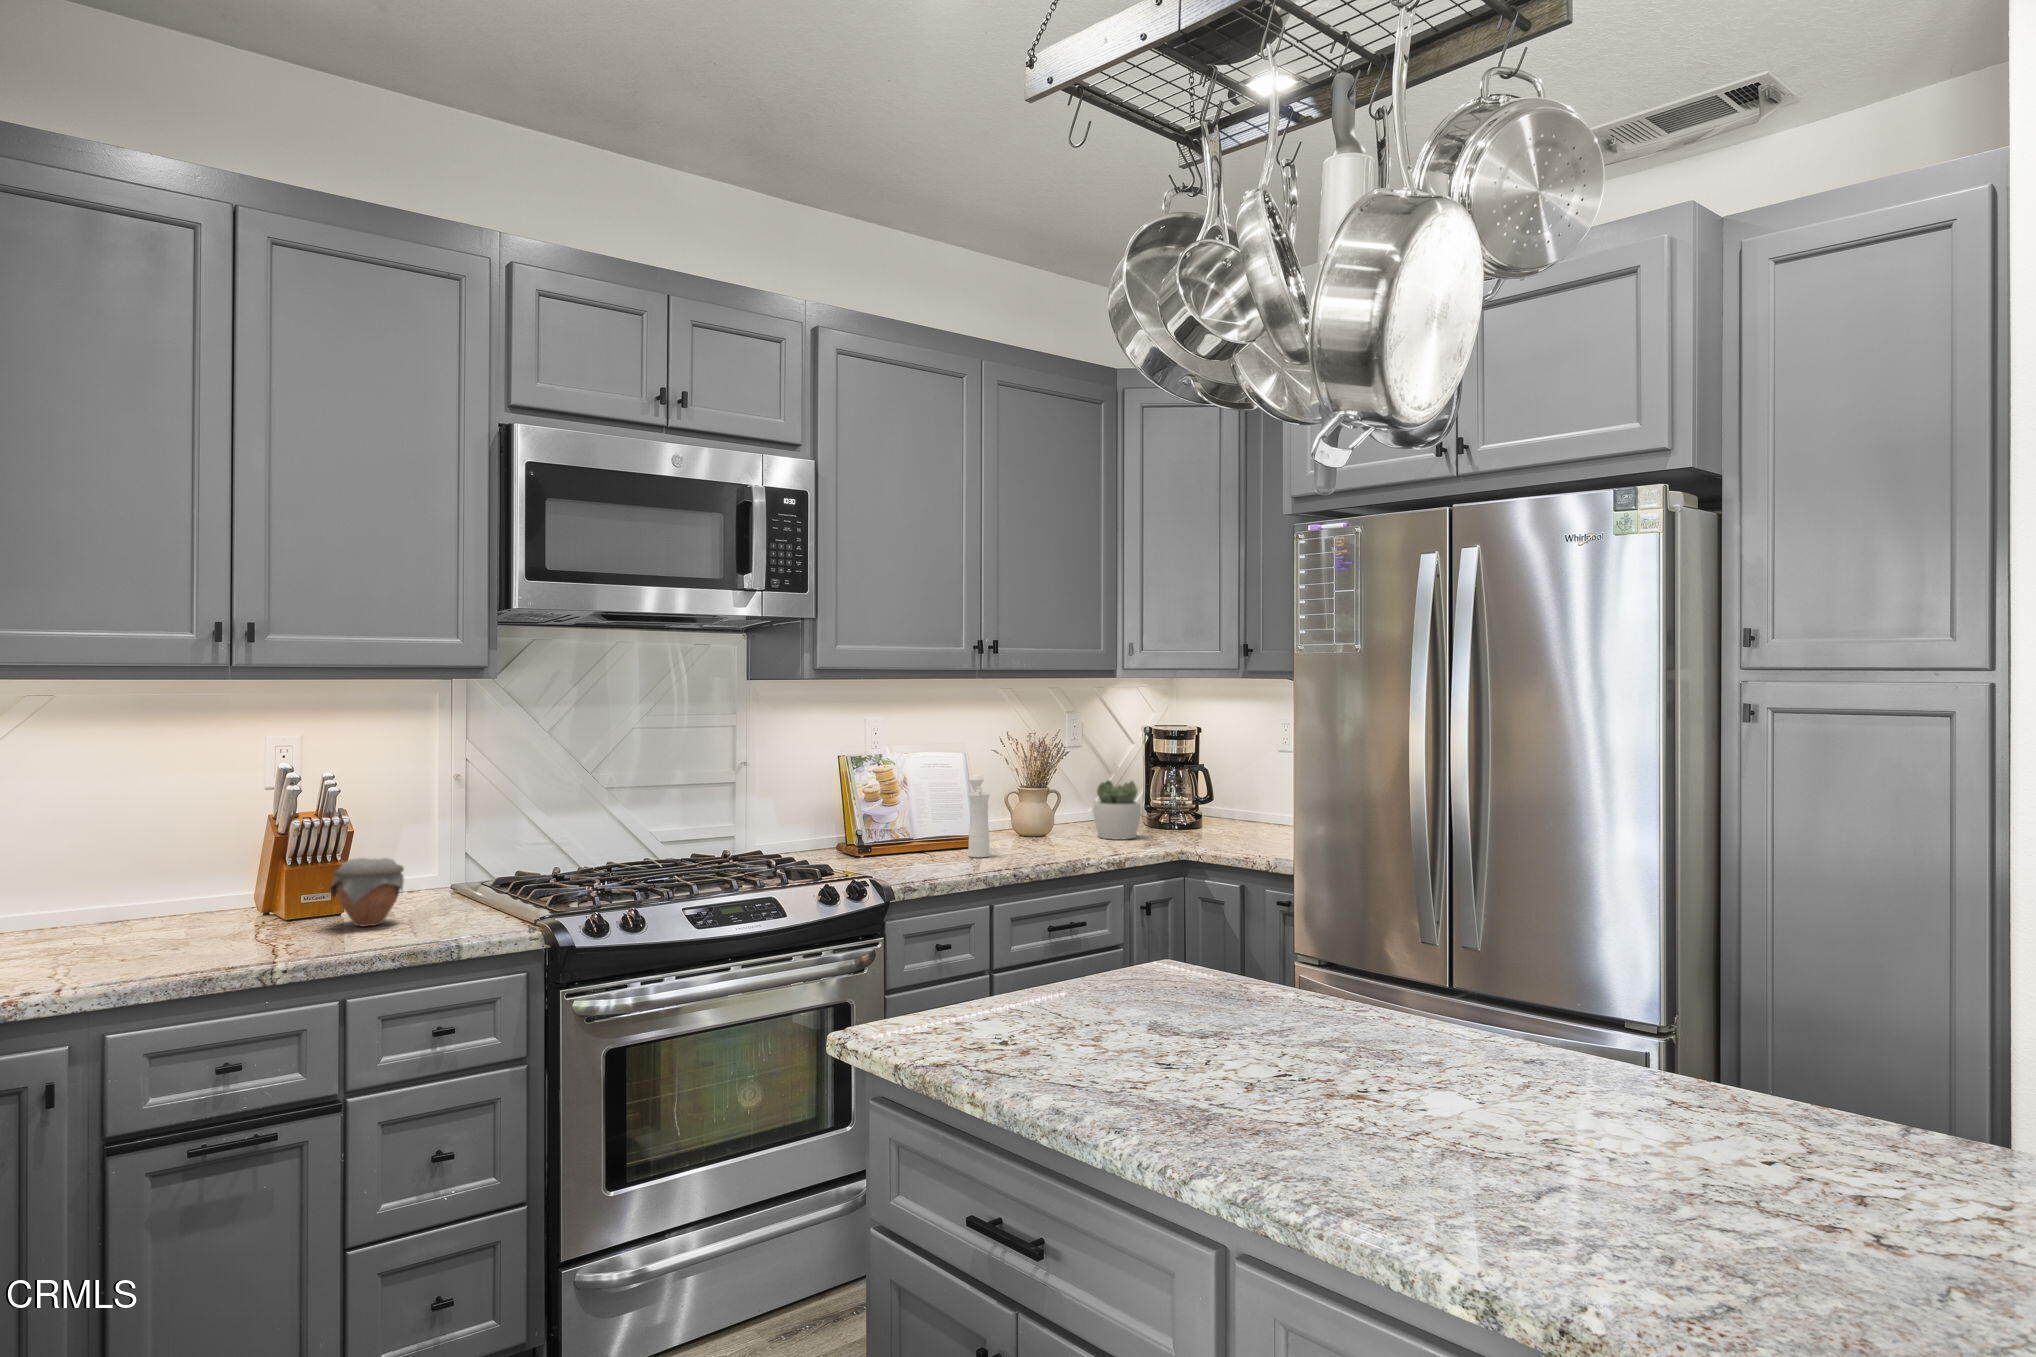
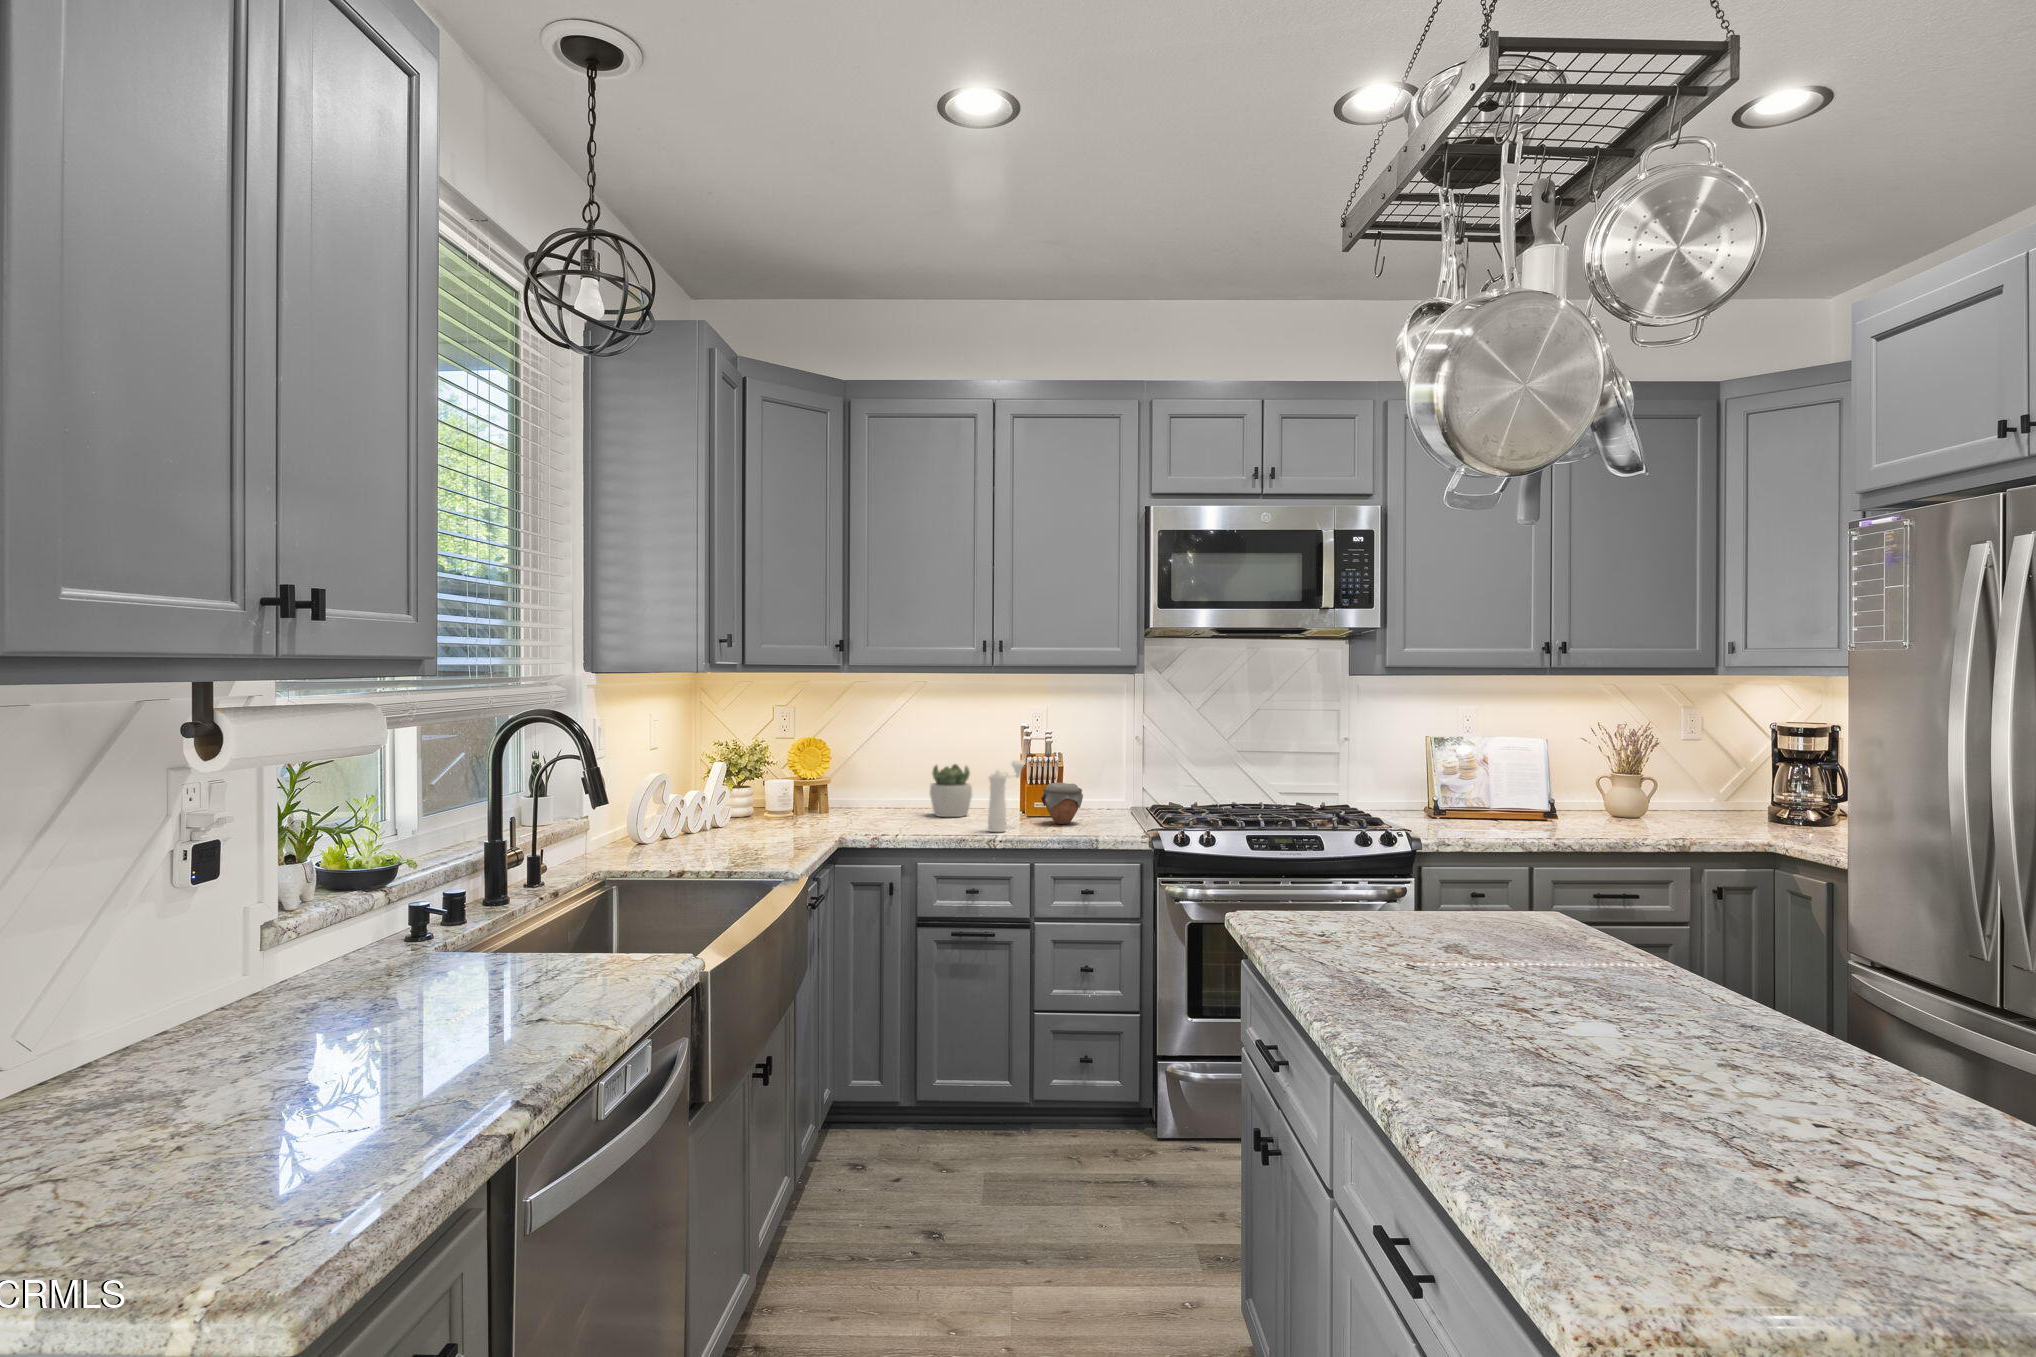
pepper mill: present [969,775,990,857] -> present [988,760,1024,832]
succulent plant: present [1093,780,1141,839] -> present [930,764,972,817]

